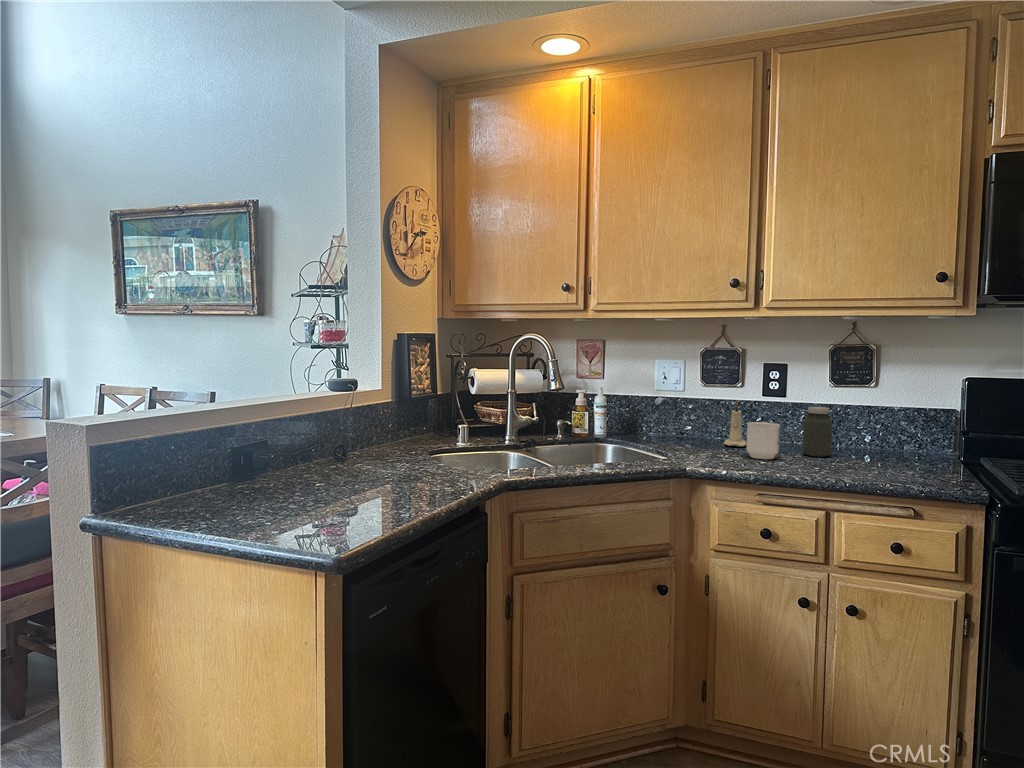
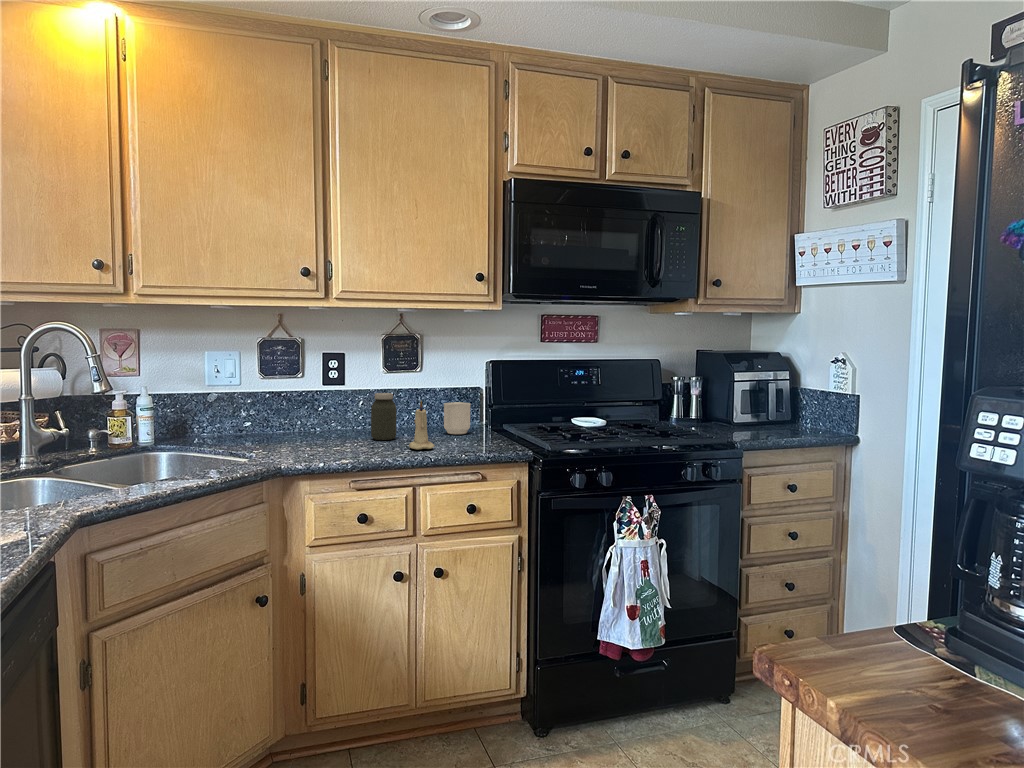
candle: present [724,403,747,446] -> present [409,401,435,449]
mug: present [747,422,780,459] -> present [444,402,471,434]

